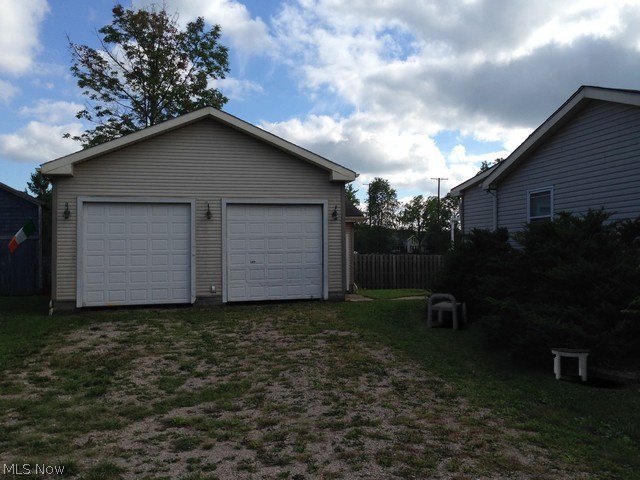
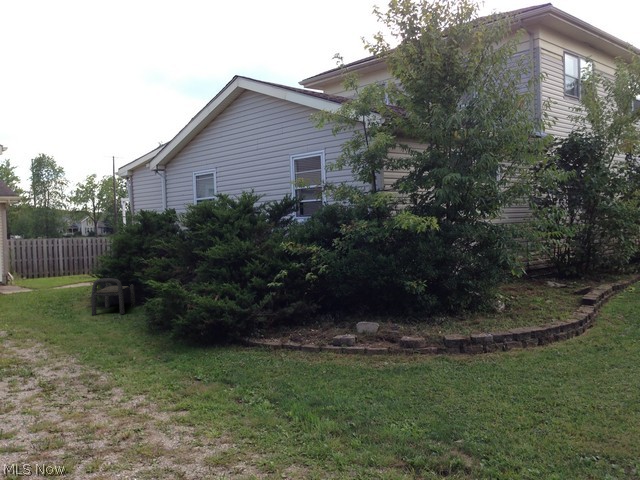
round table: present [550,348,591,381] -> none [206,320,240,352]

